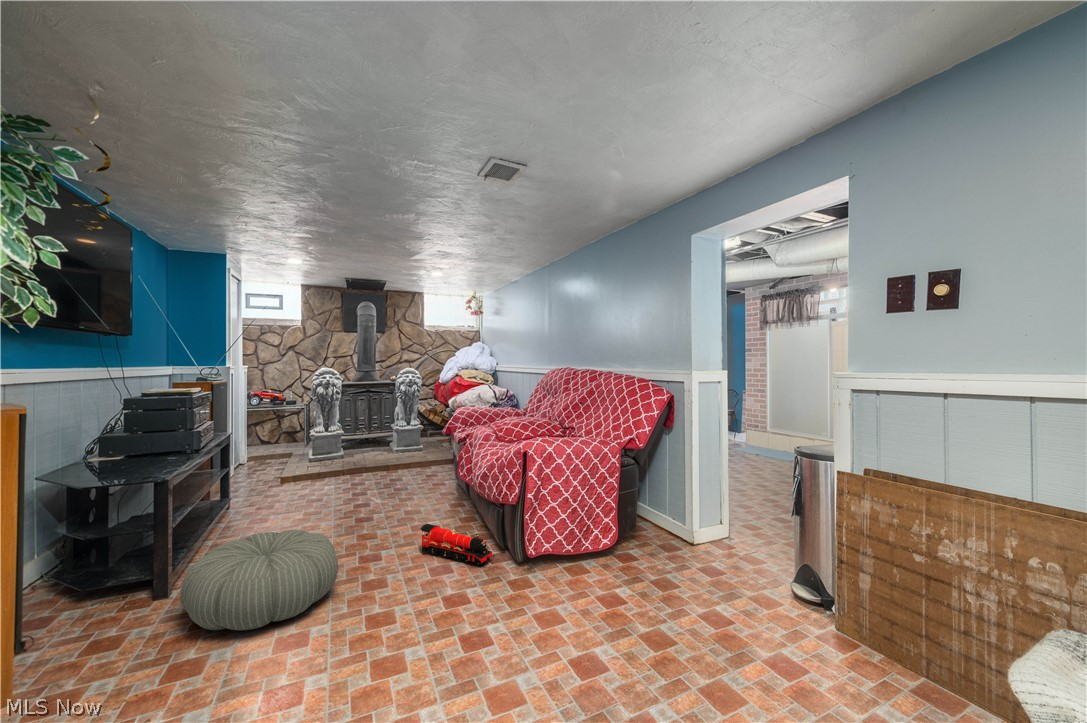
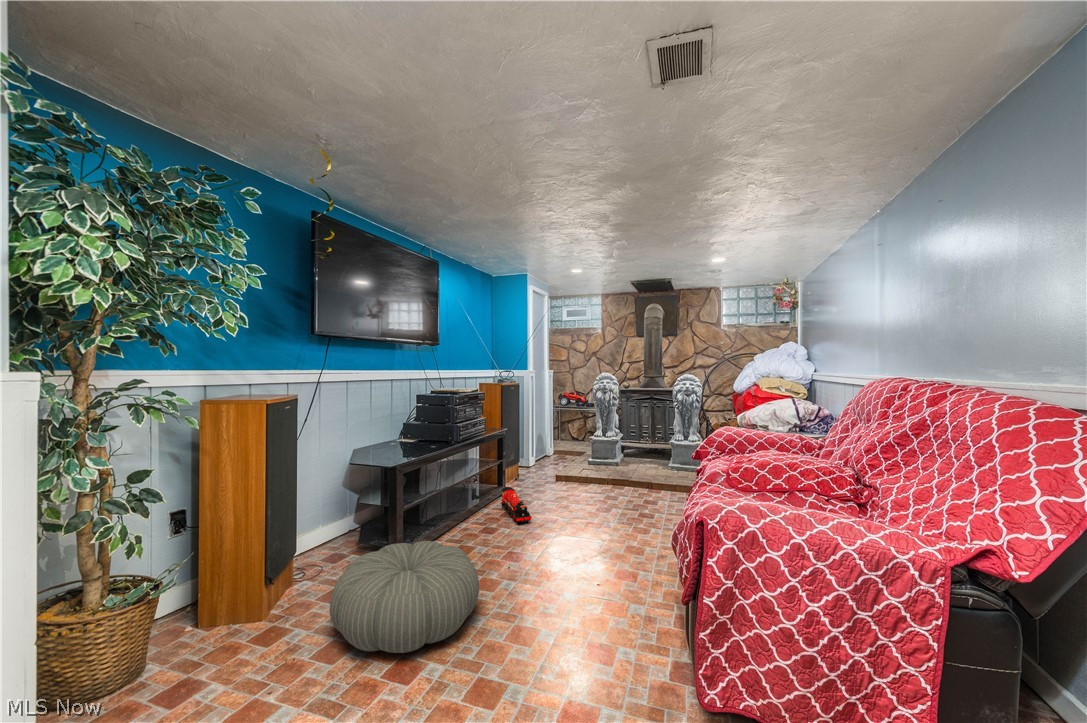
toy train: present [420,524,494,567] -> present [502,487,531,524]

